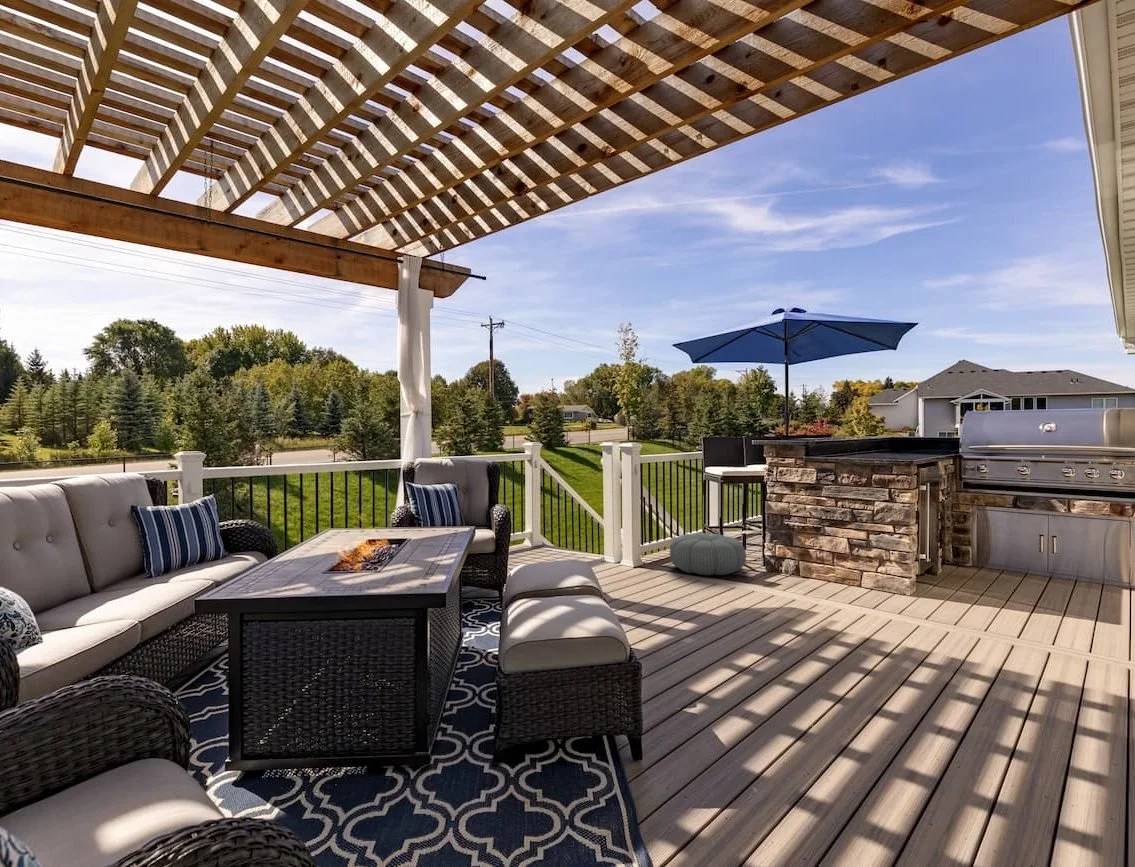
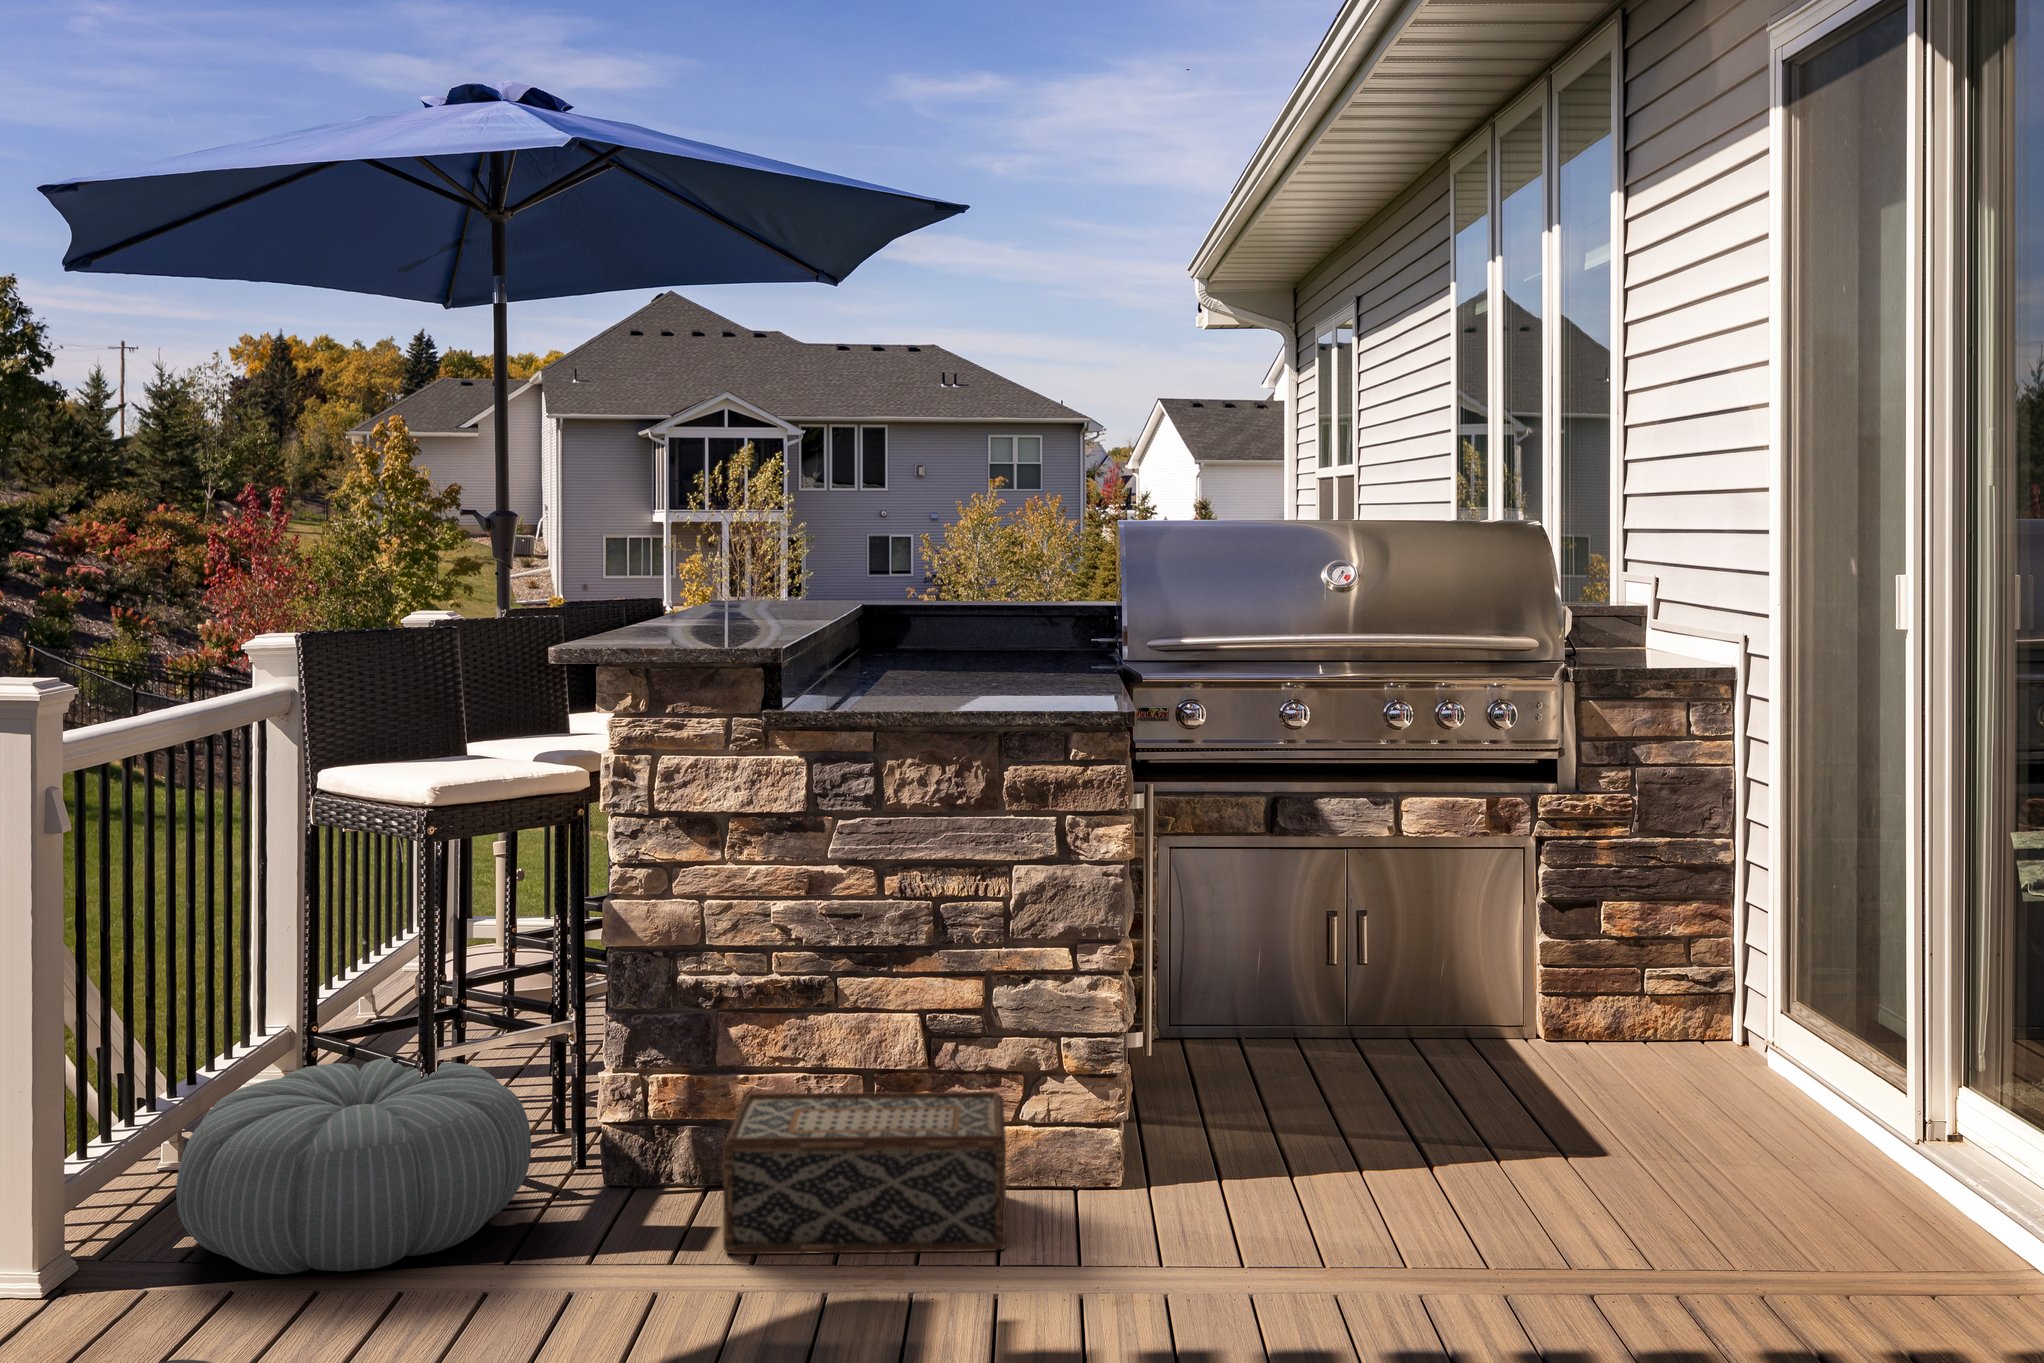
woven basket: none [786,553,870,599] -> present [723,1092,1006,1254]

